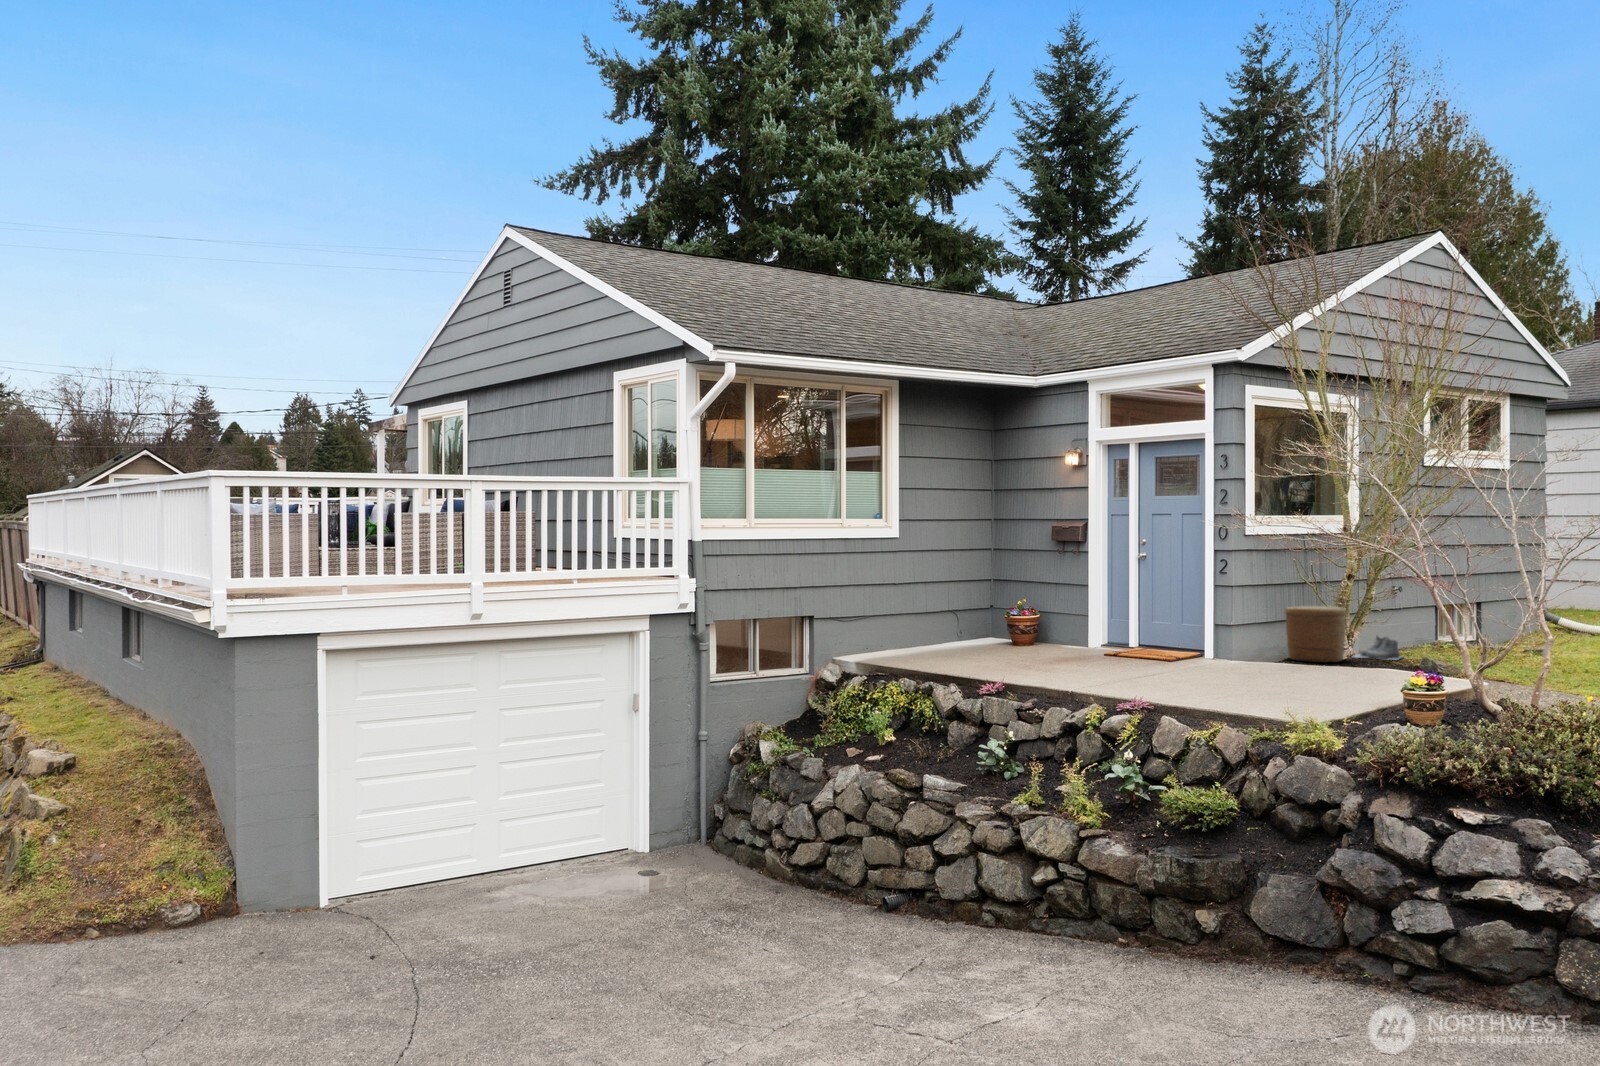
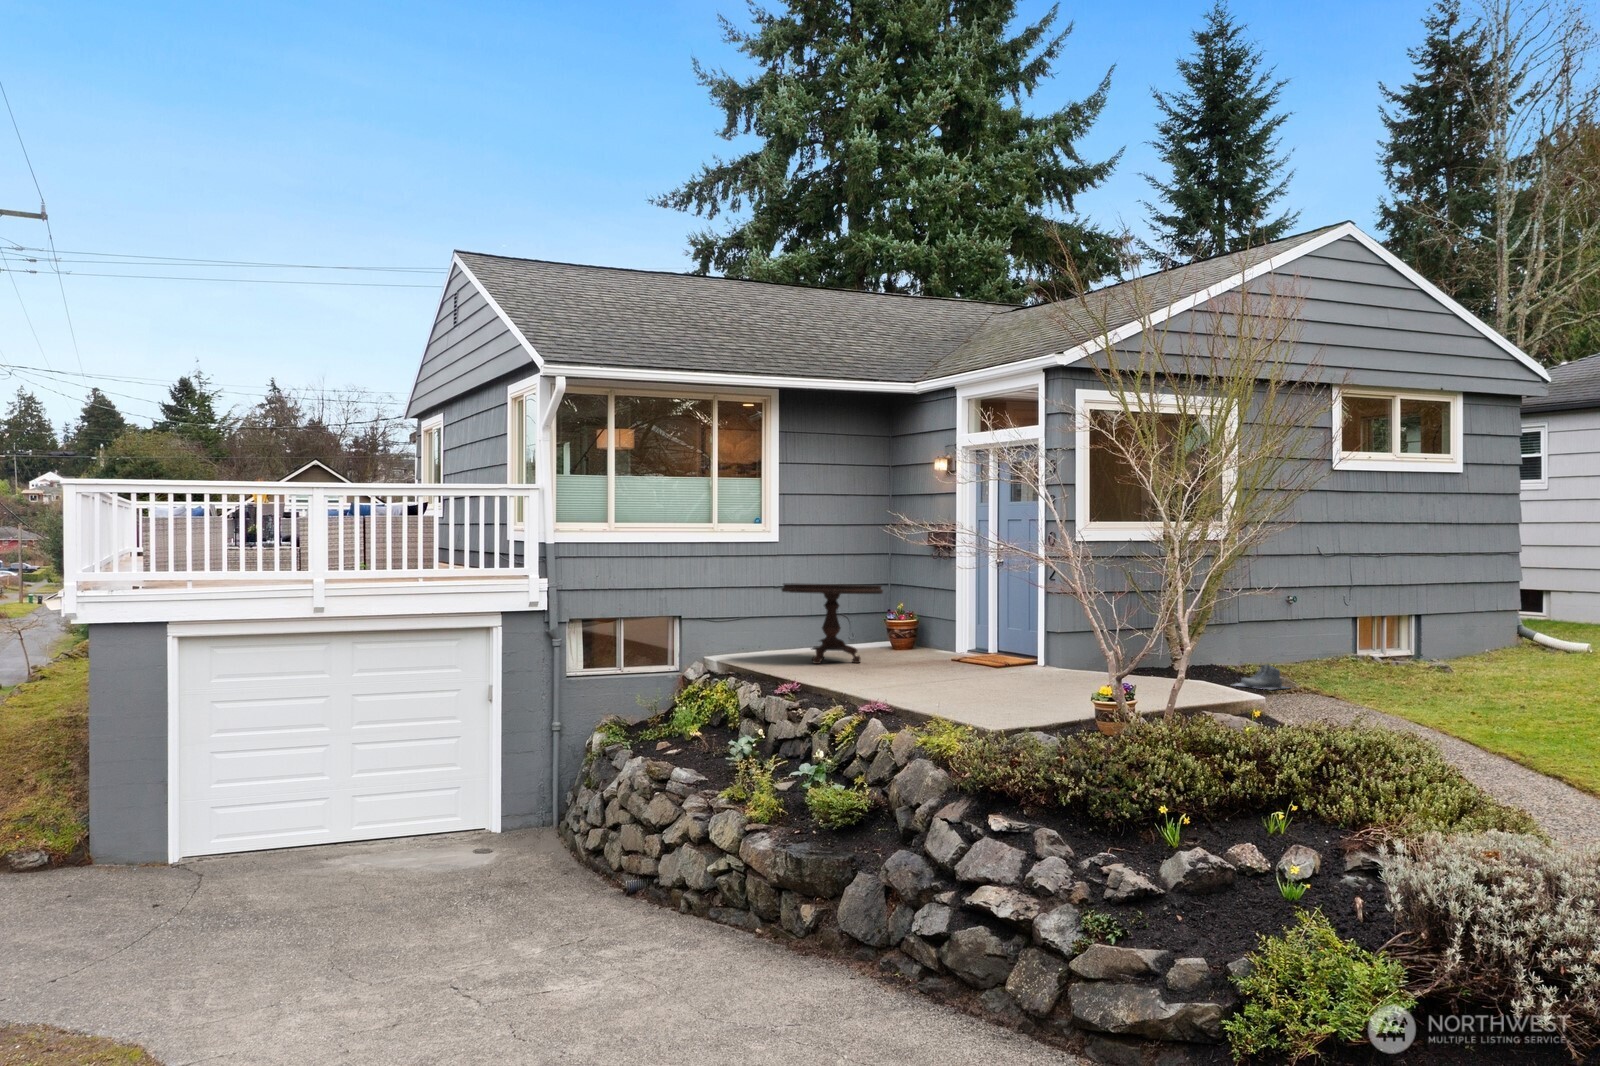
side table: none [907,574,1011,655] -> present [782,583,883,664]
woven basket: present [1285,606,1346,662] -> none [1149,628,1212,688]

